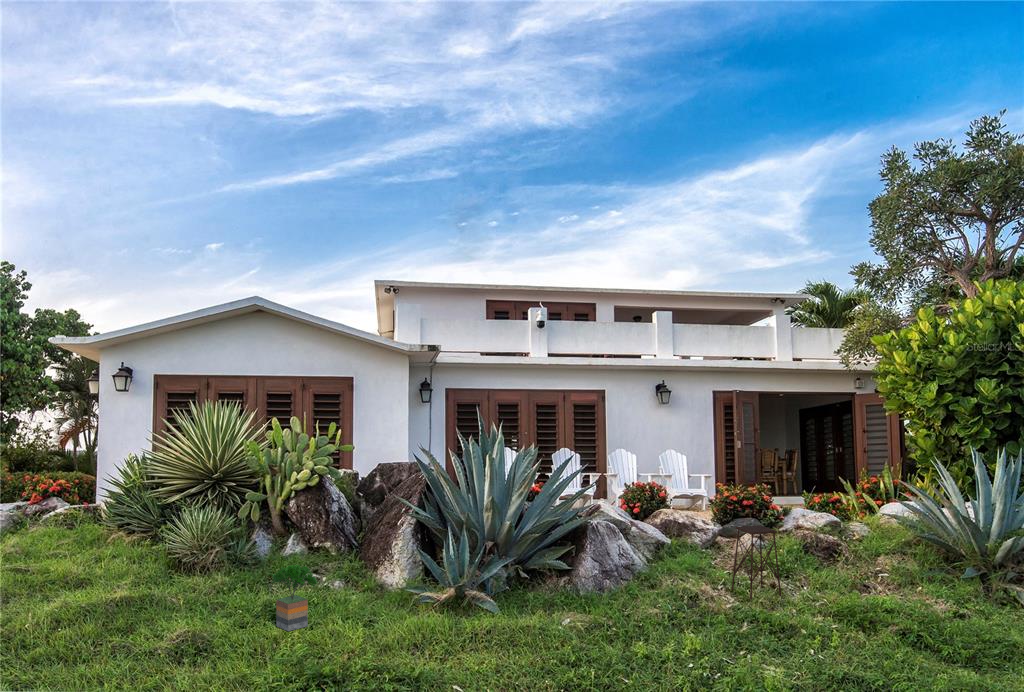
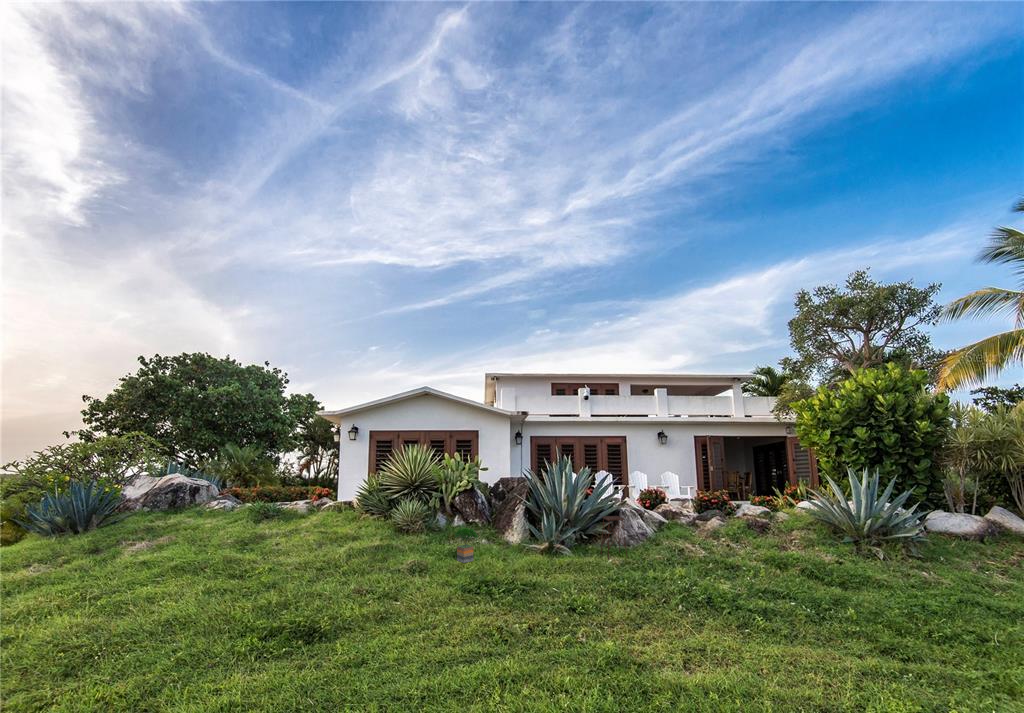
side table: present [732,525,781,599] -> present [601,516,627,559]

